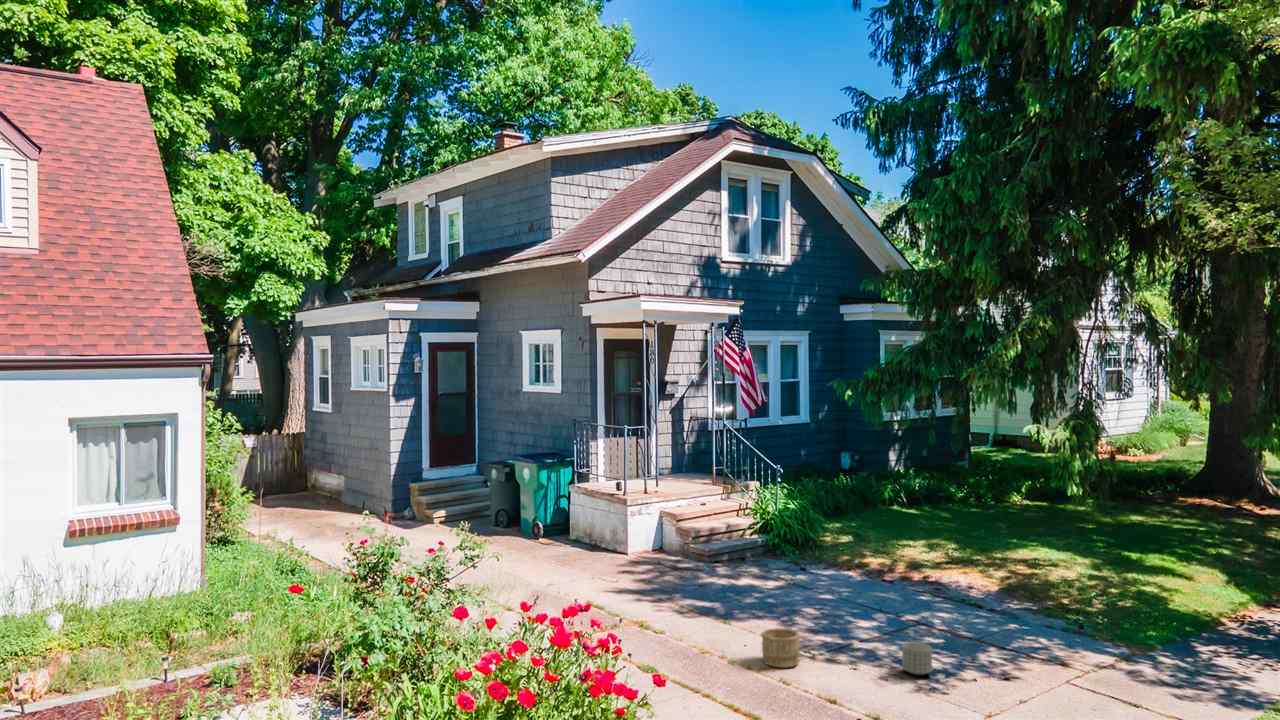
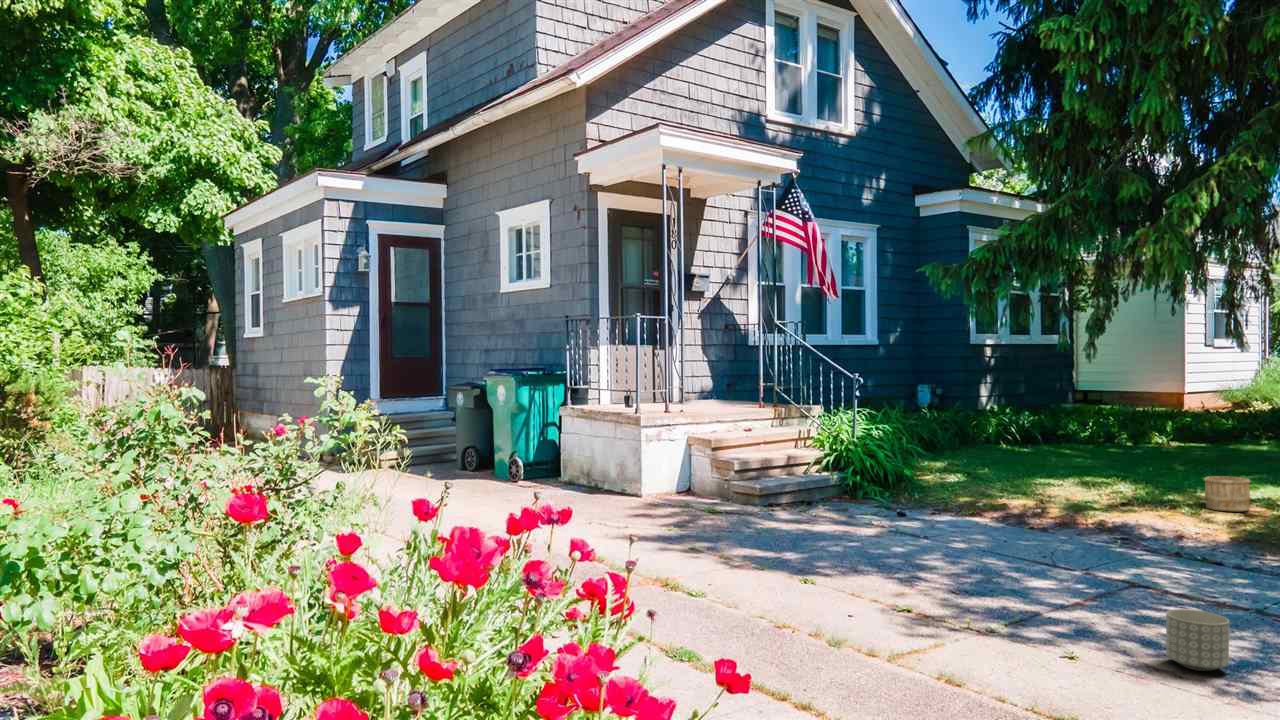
wooden bucket: present [761,628,800,668] -> present [1204,476,1250,511]

